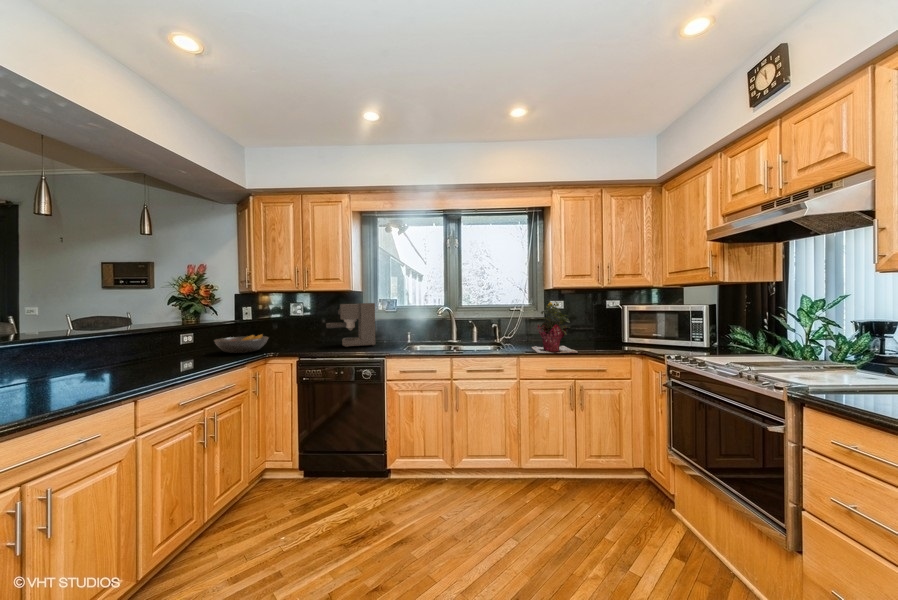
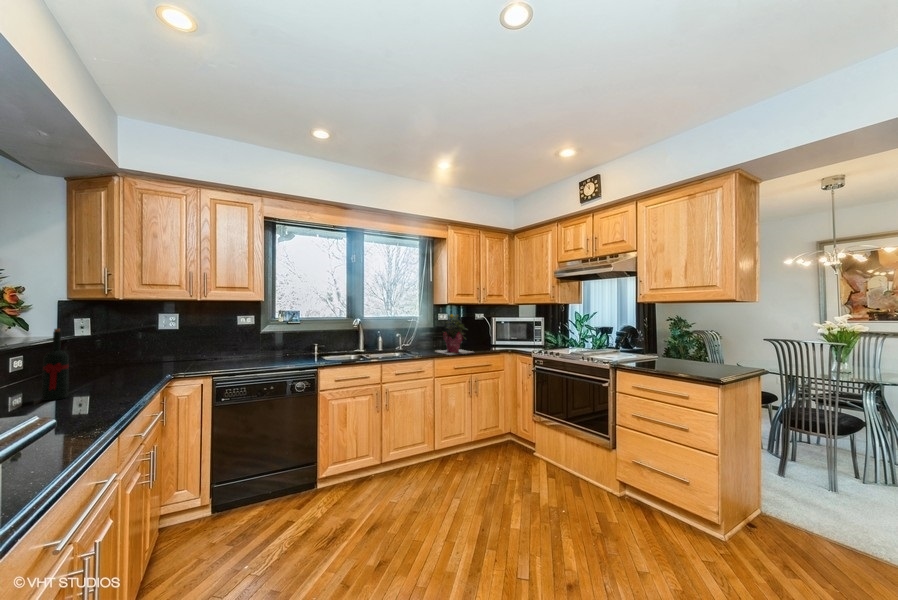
coffee maker: present [326,303,375,347] -> none [227,313,286,361]
wine bottle: none [161,315,179,368] -> present [42,329,69,400]
fruit bowl: present [214,334,268,353] -> none [72,351,155,377]

